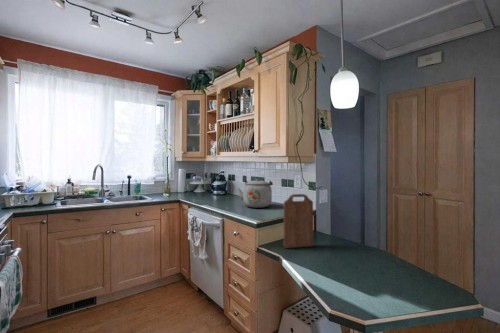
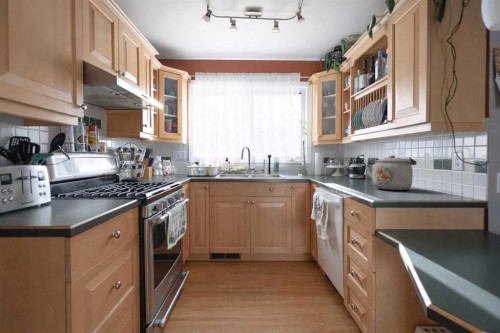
cutting board: present [284,194,313,248] -> none [410,167,464,243]

